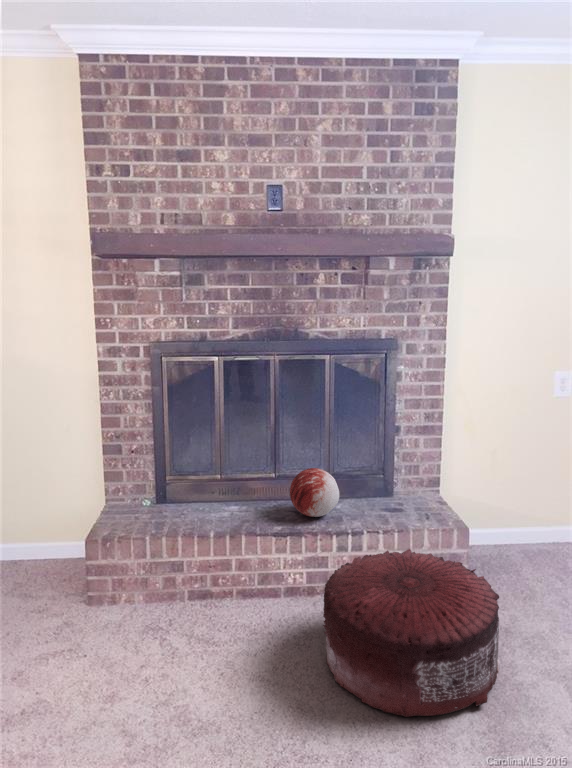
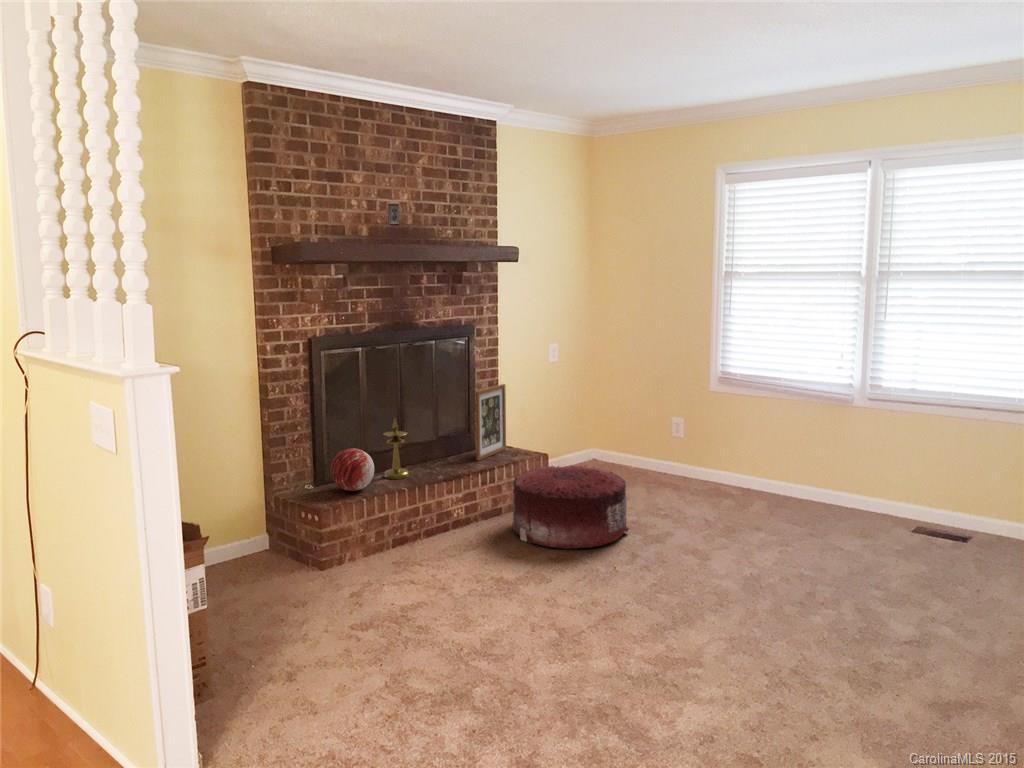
picture frame: none [361,421,430,515] -> present [475,384,506,461]
candlestick: none [227,444,257,518] -> present [383,418,409,479]
decorative orb: present [290,468,339,517] -> present [331,448,374,491]

